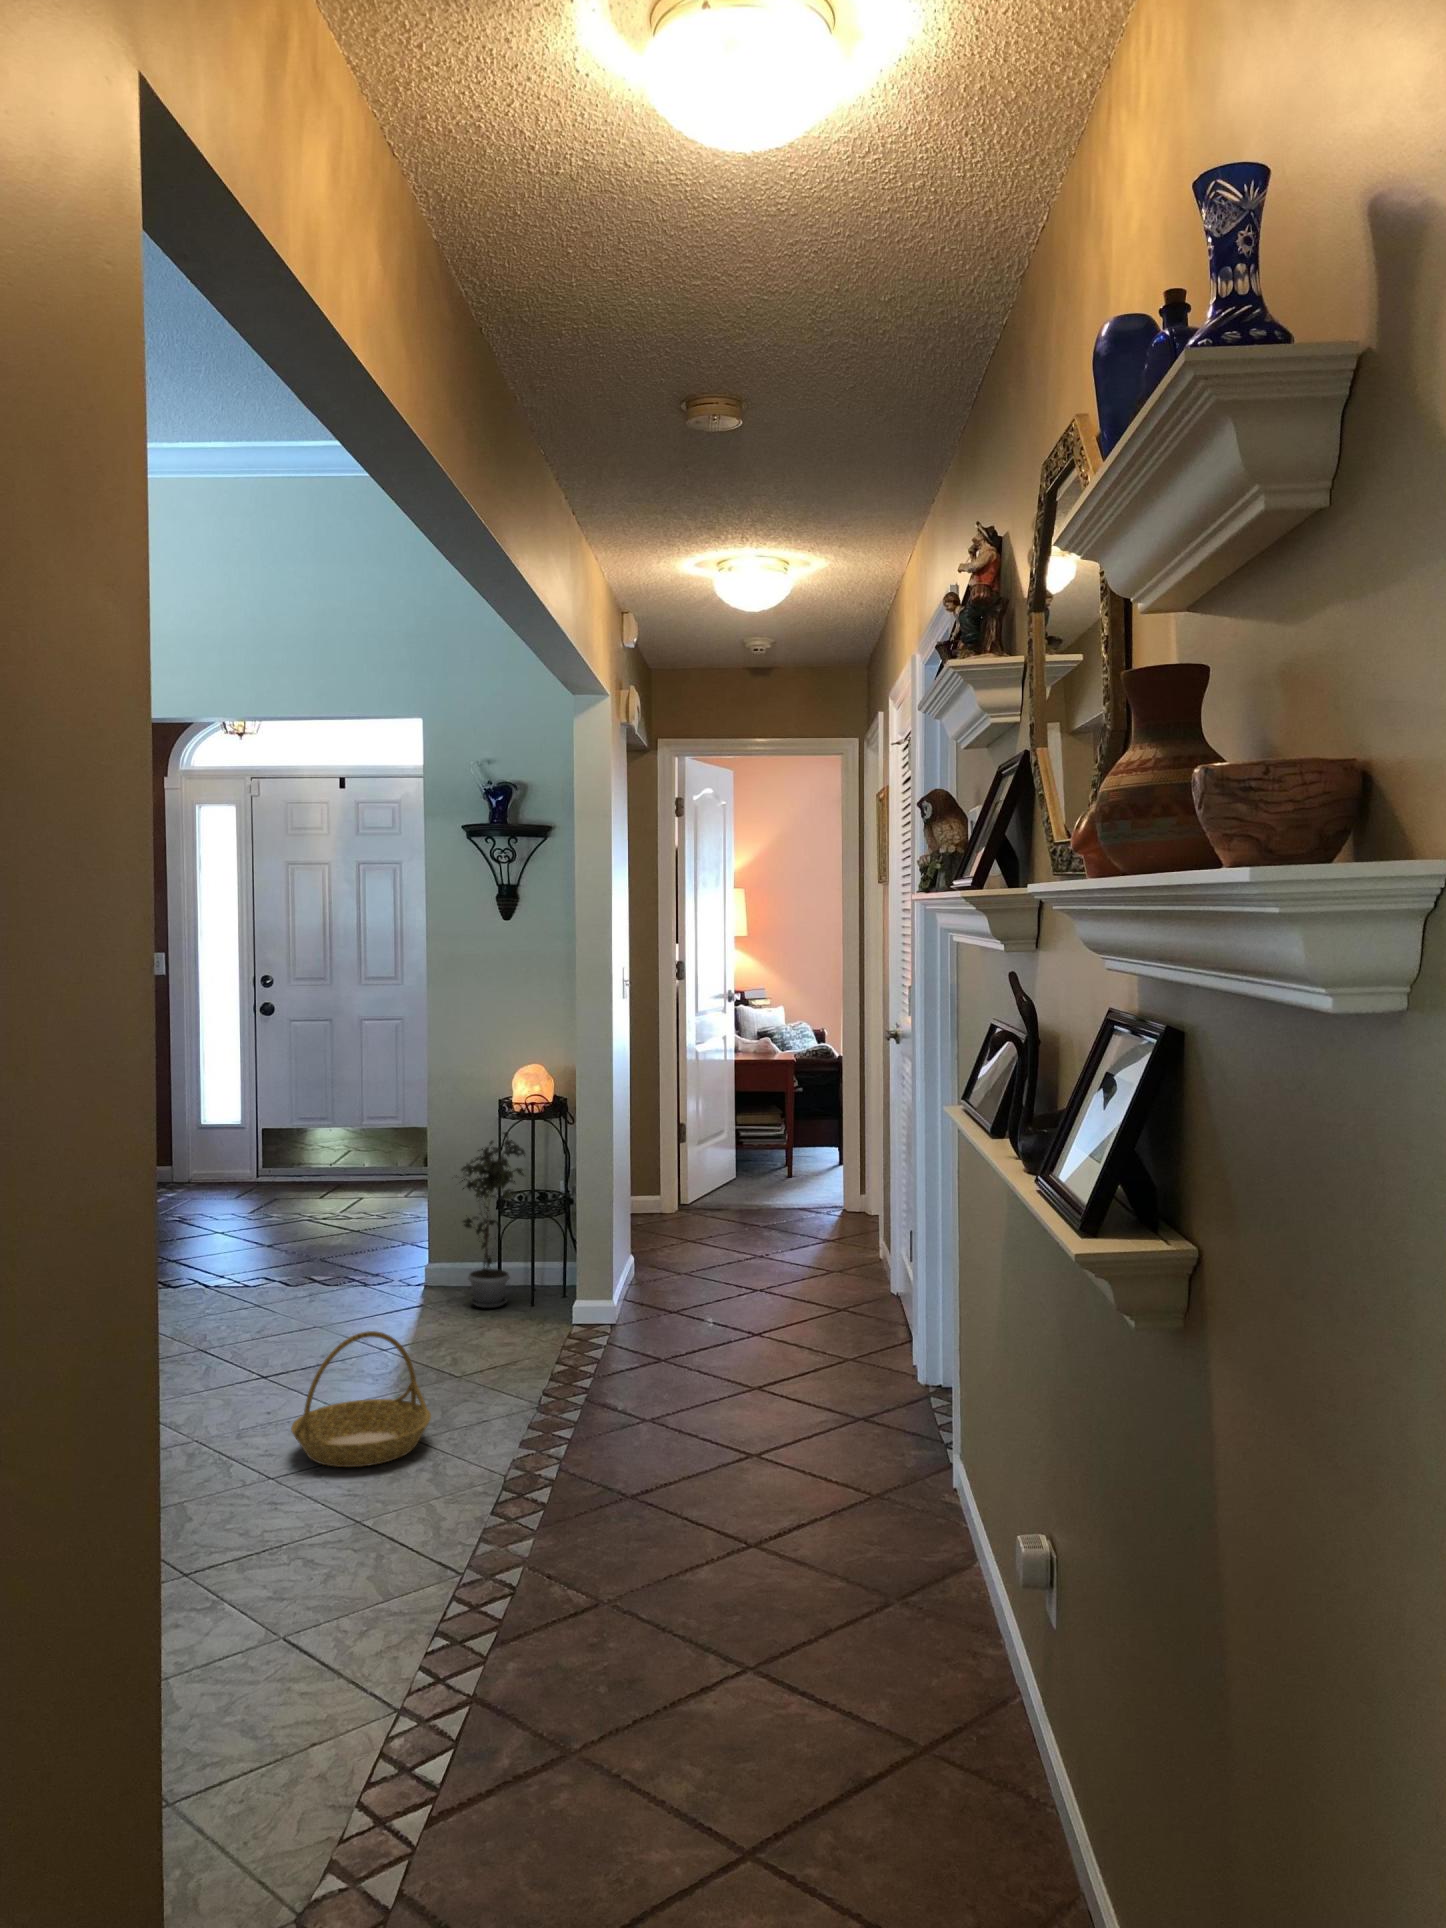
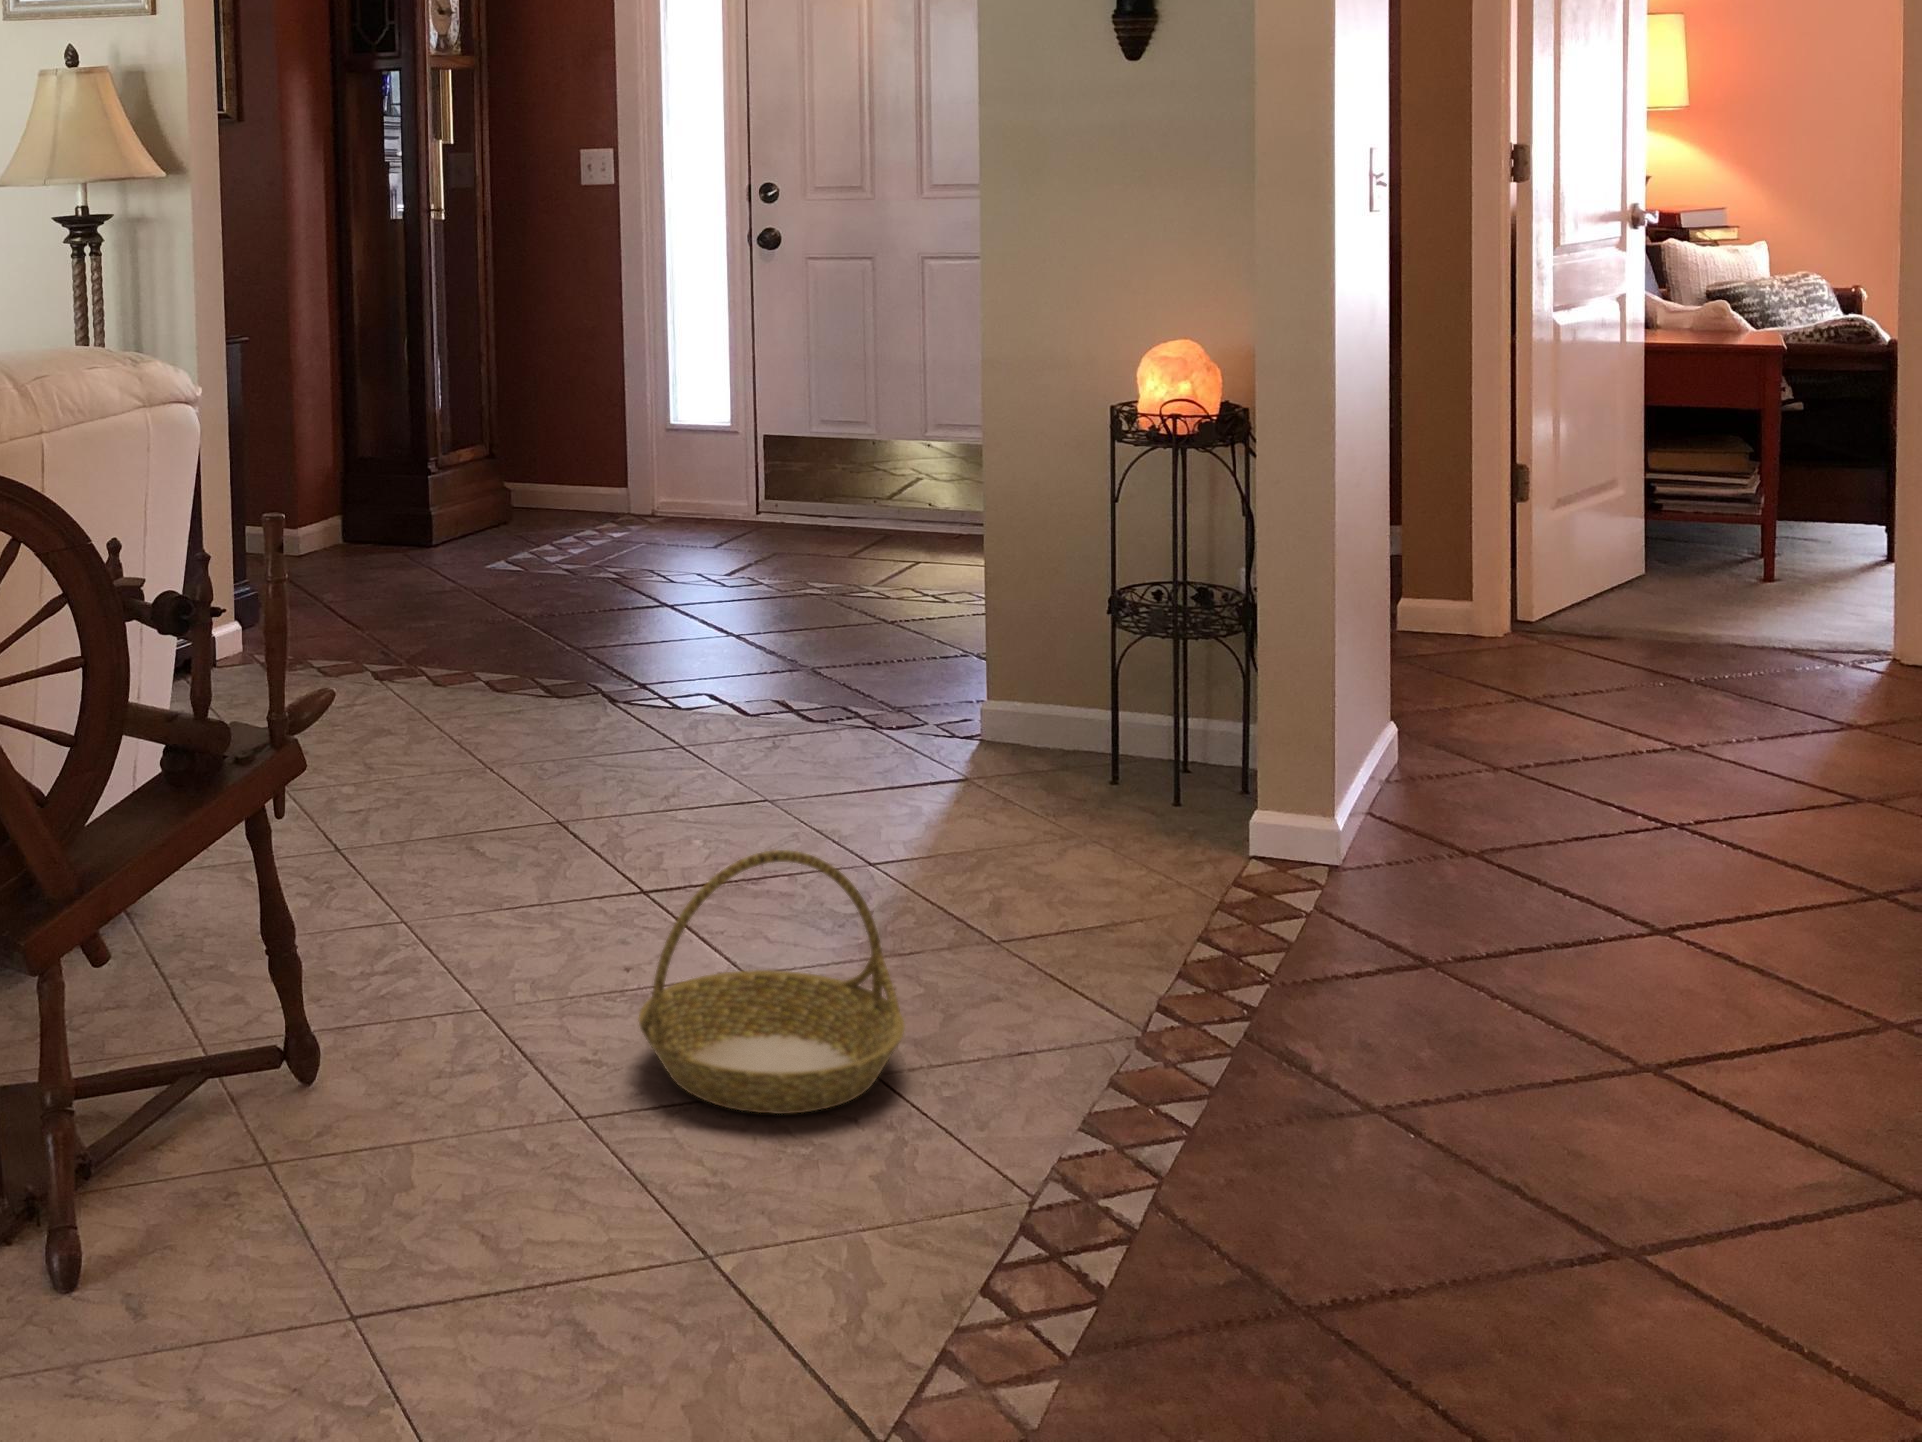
potted plant: present [456,1132,525,1308] -> none [1015,469,1165,801]

